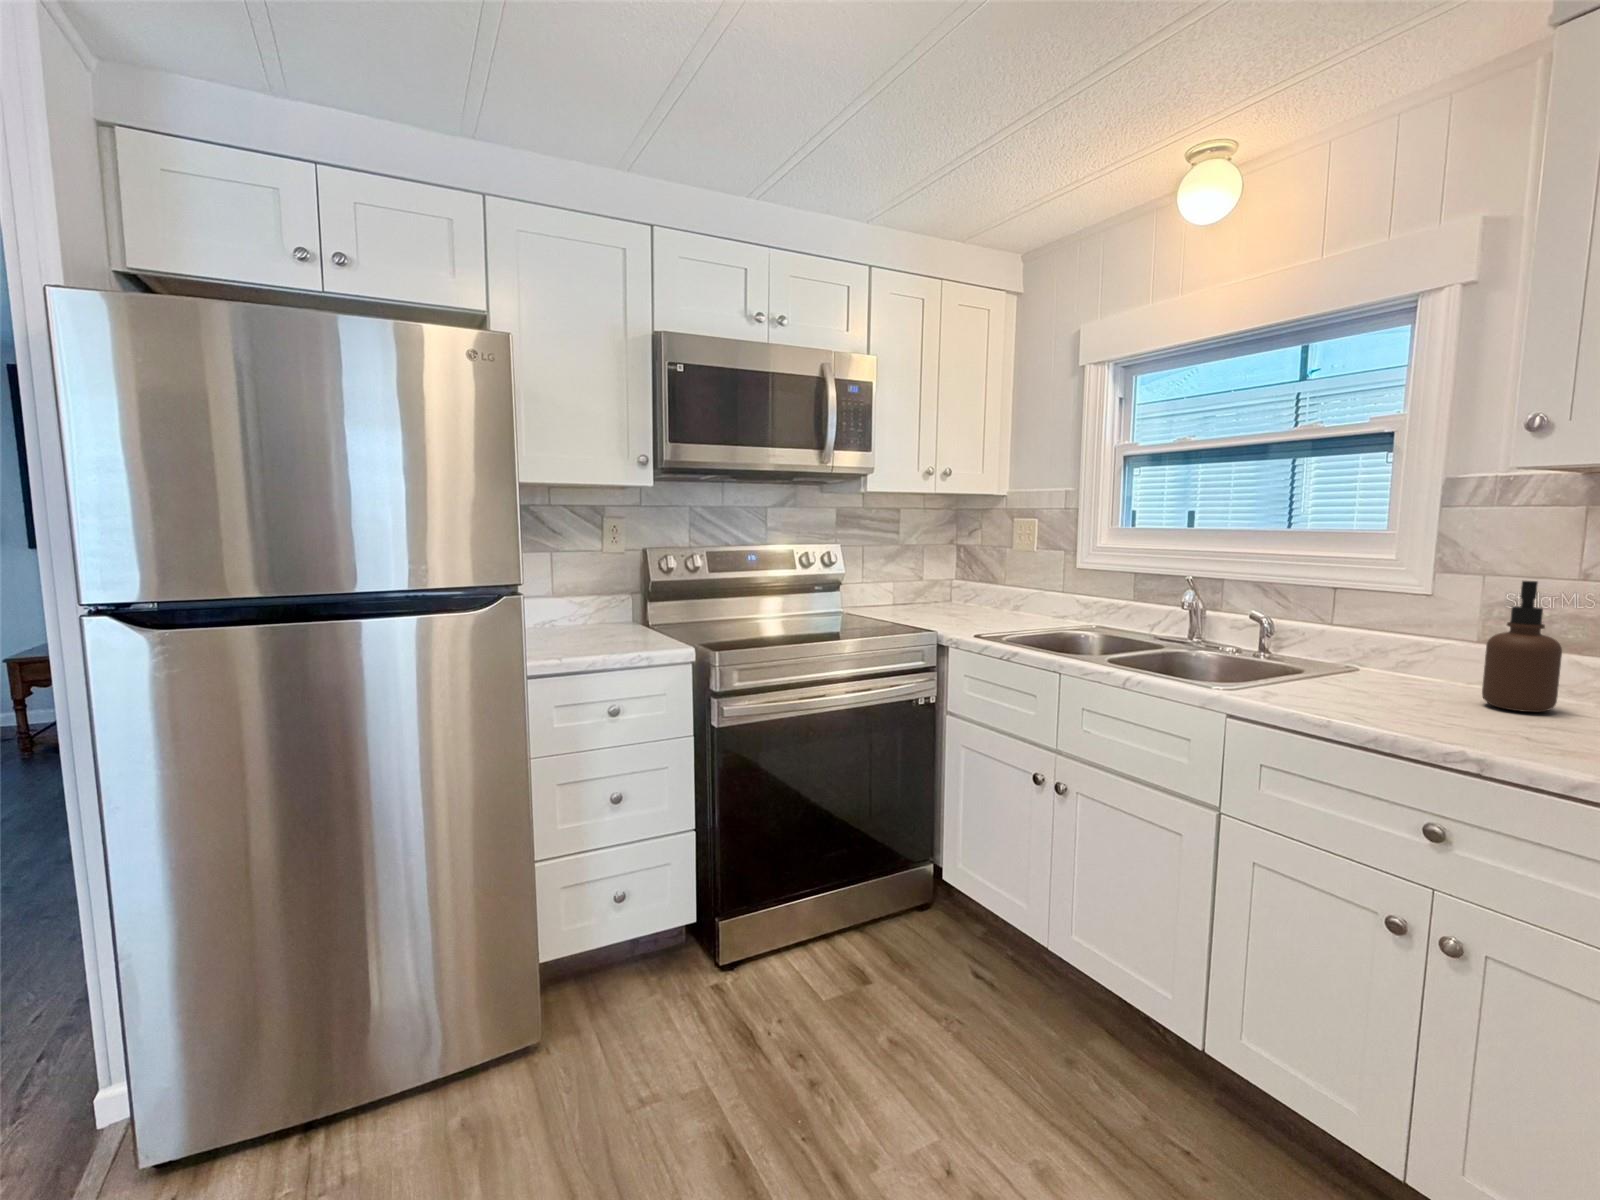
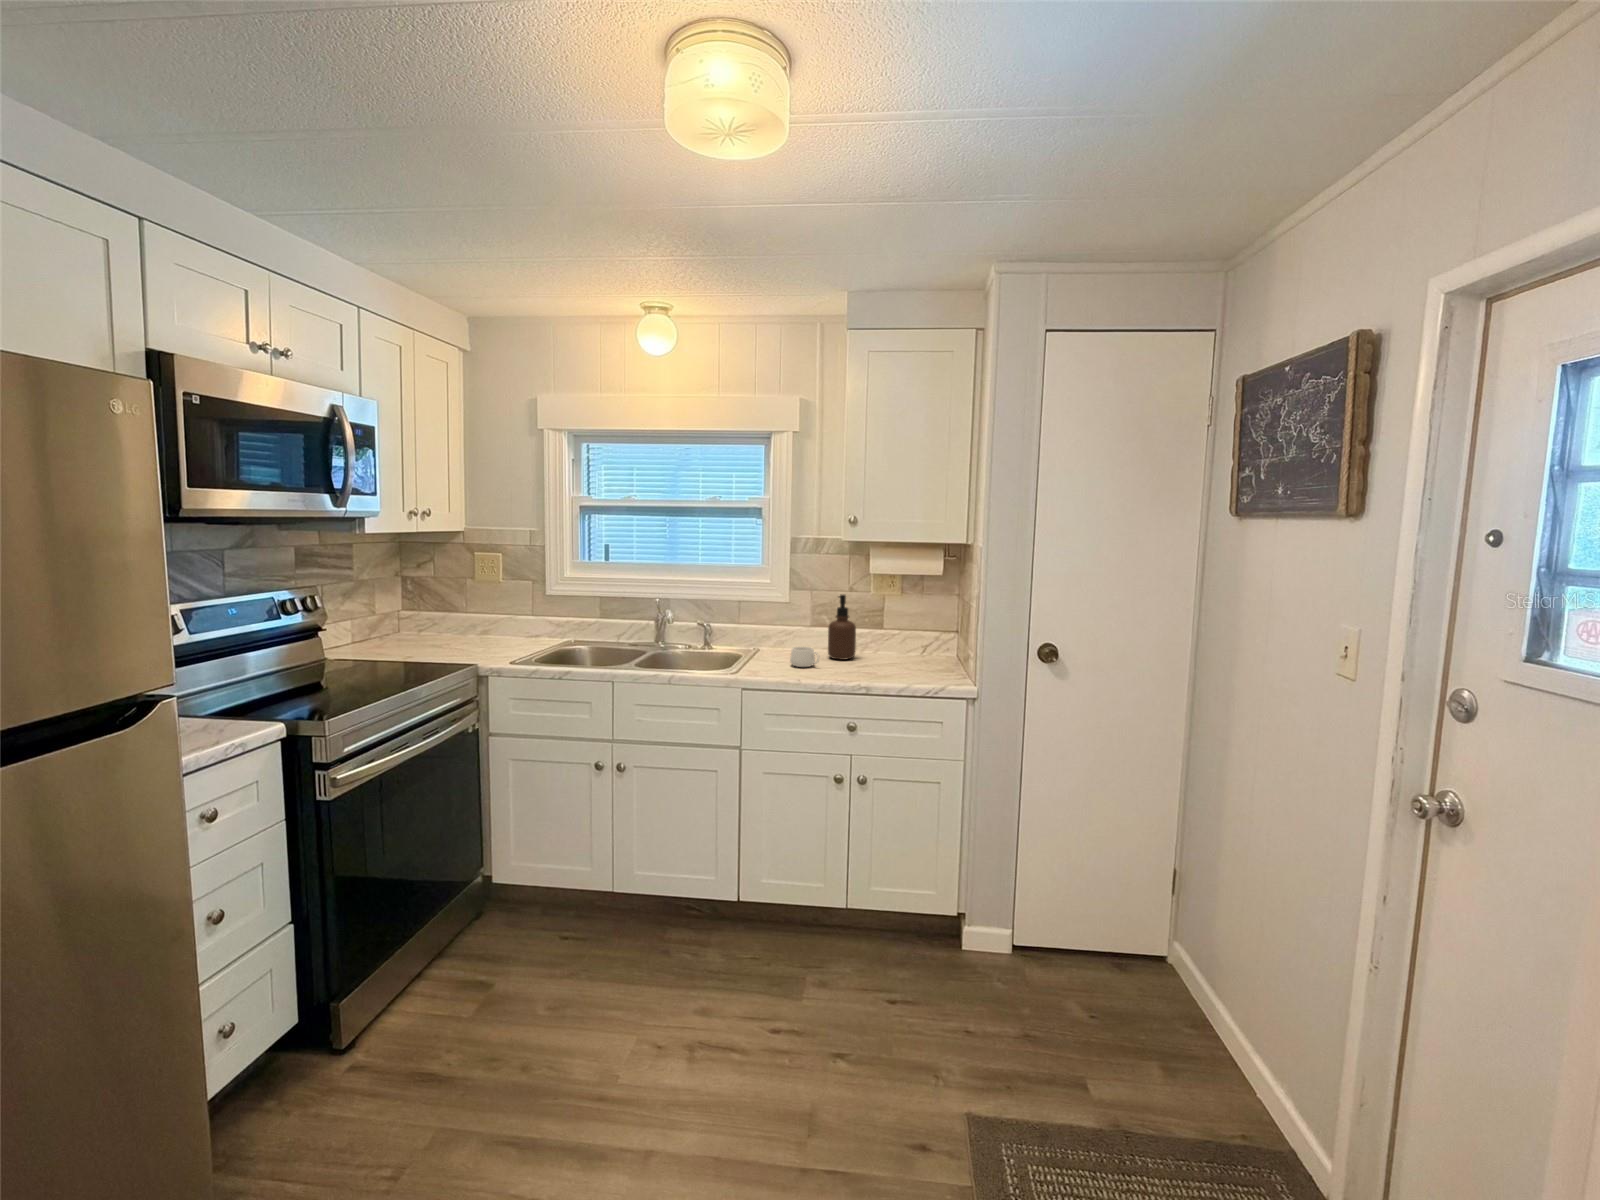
mug: none [1366,668,1425,707] -> present [790,647,819,667]

